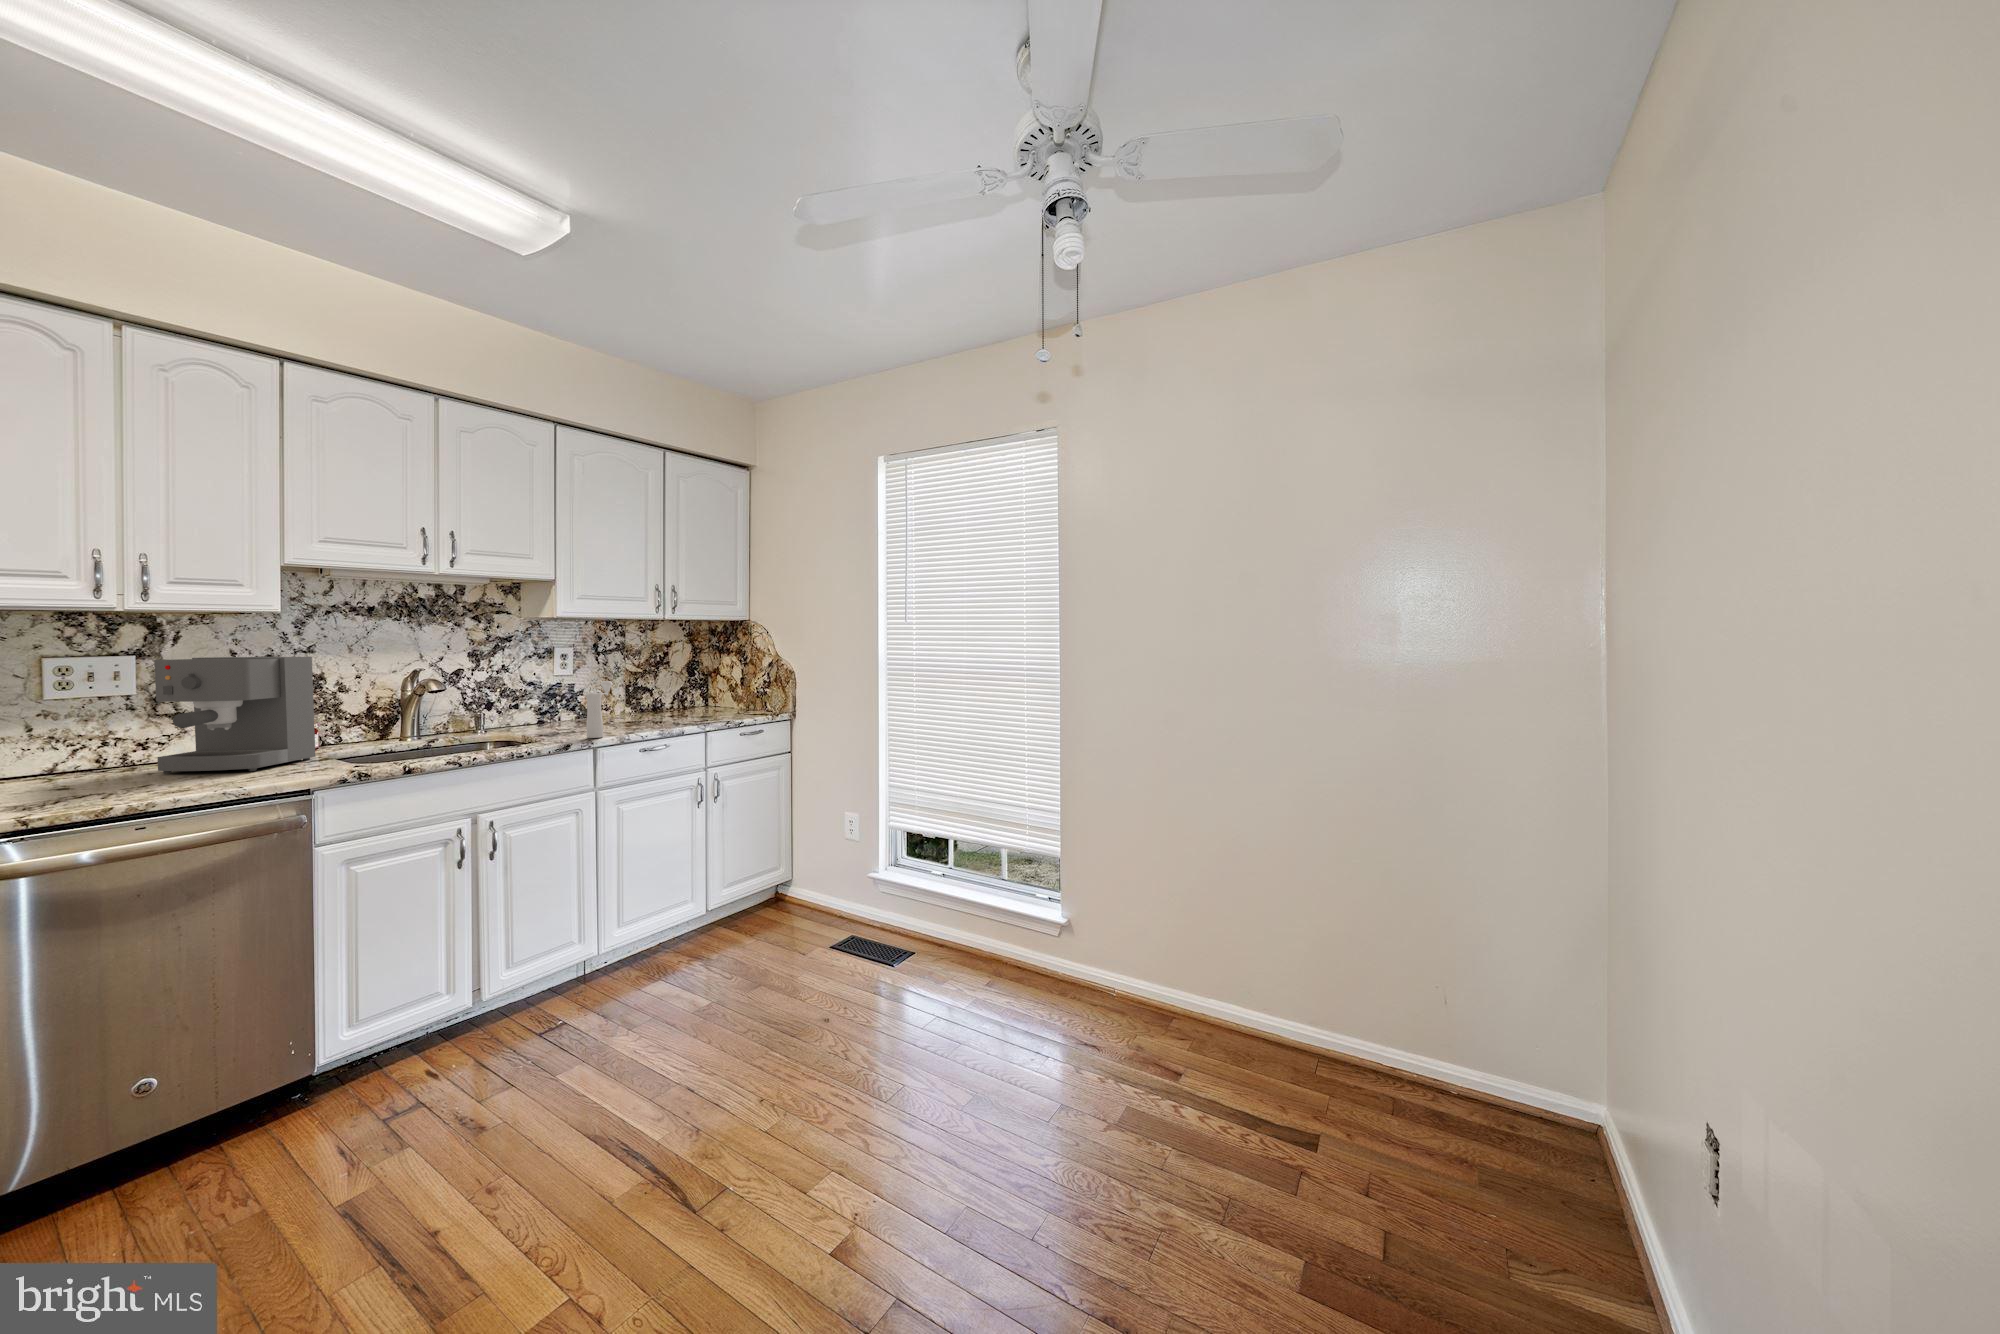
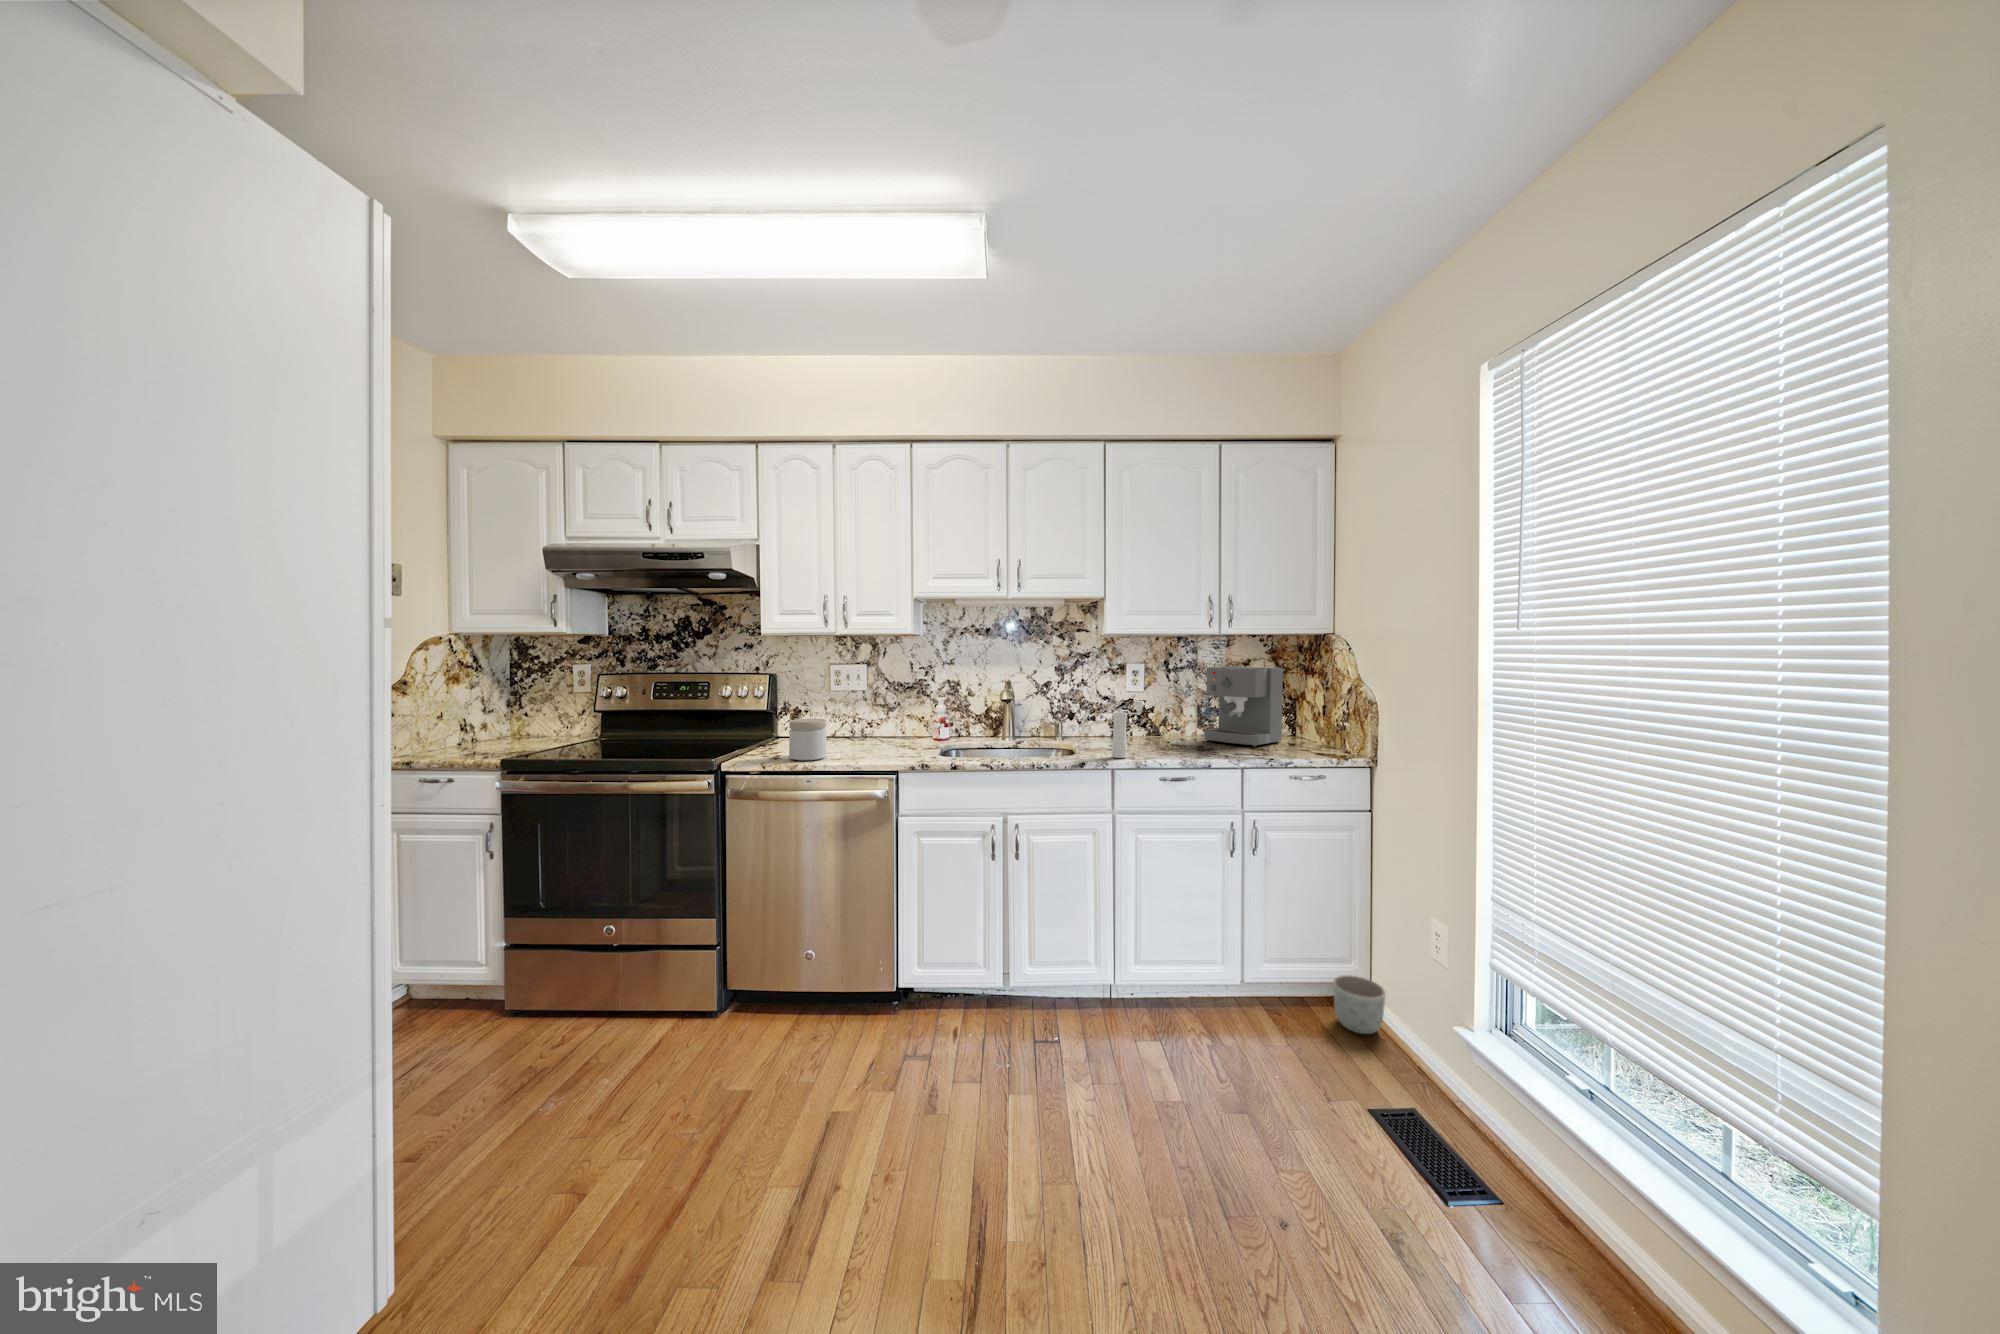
coffee maker: present [154,657,315,773] -> present [1205,667,1283,747]
jar: none [59,736,149,803] -> present [789,719,826,761]
planter: none [782,878,818,917] -> present [1333,975,1386,1034]

